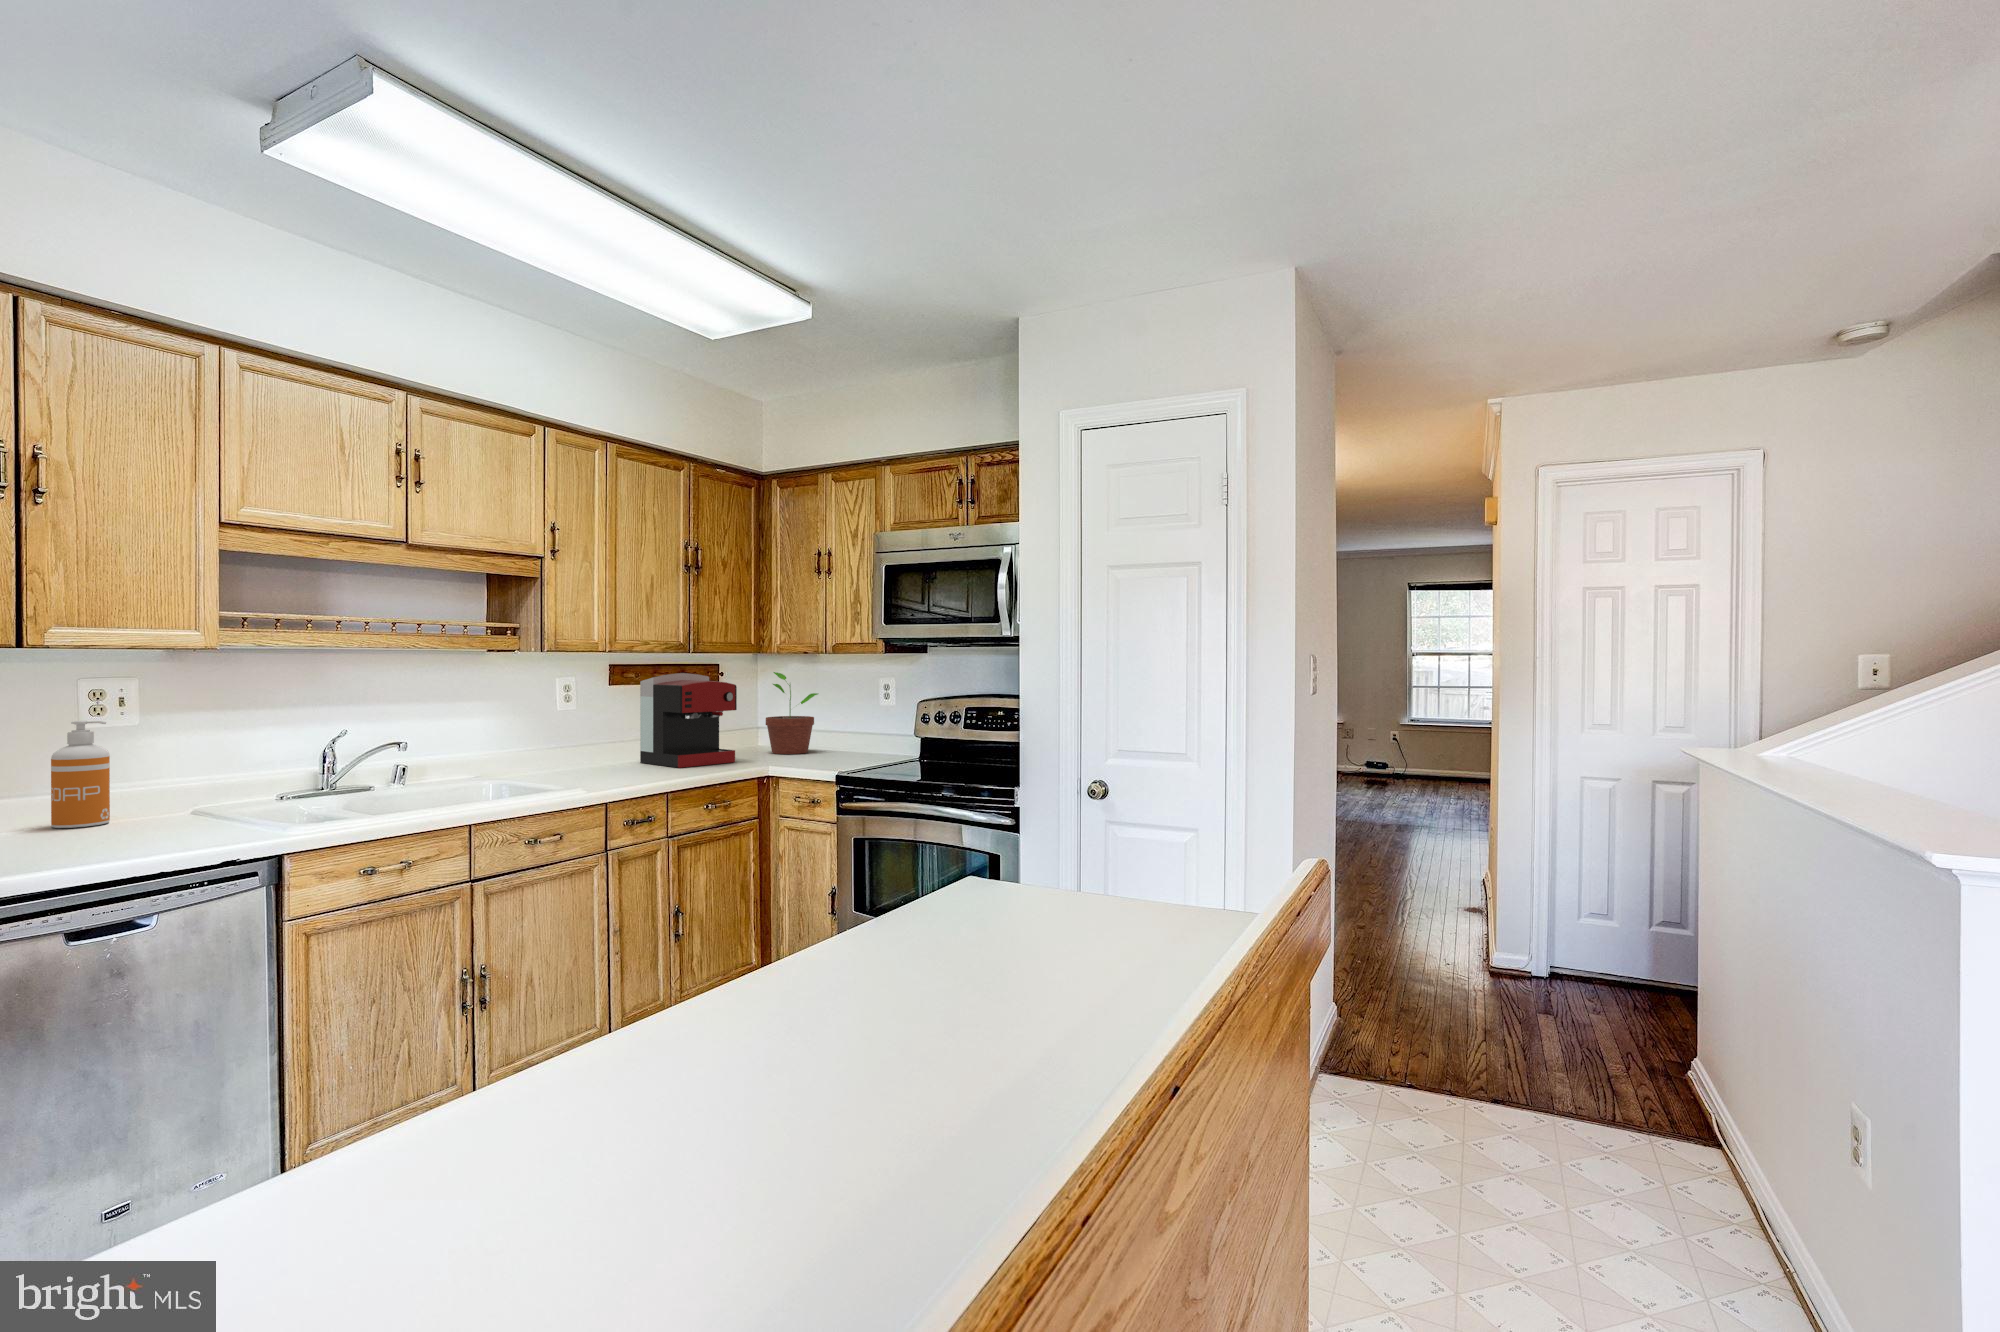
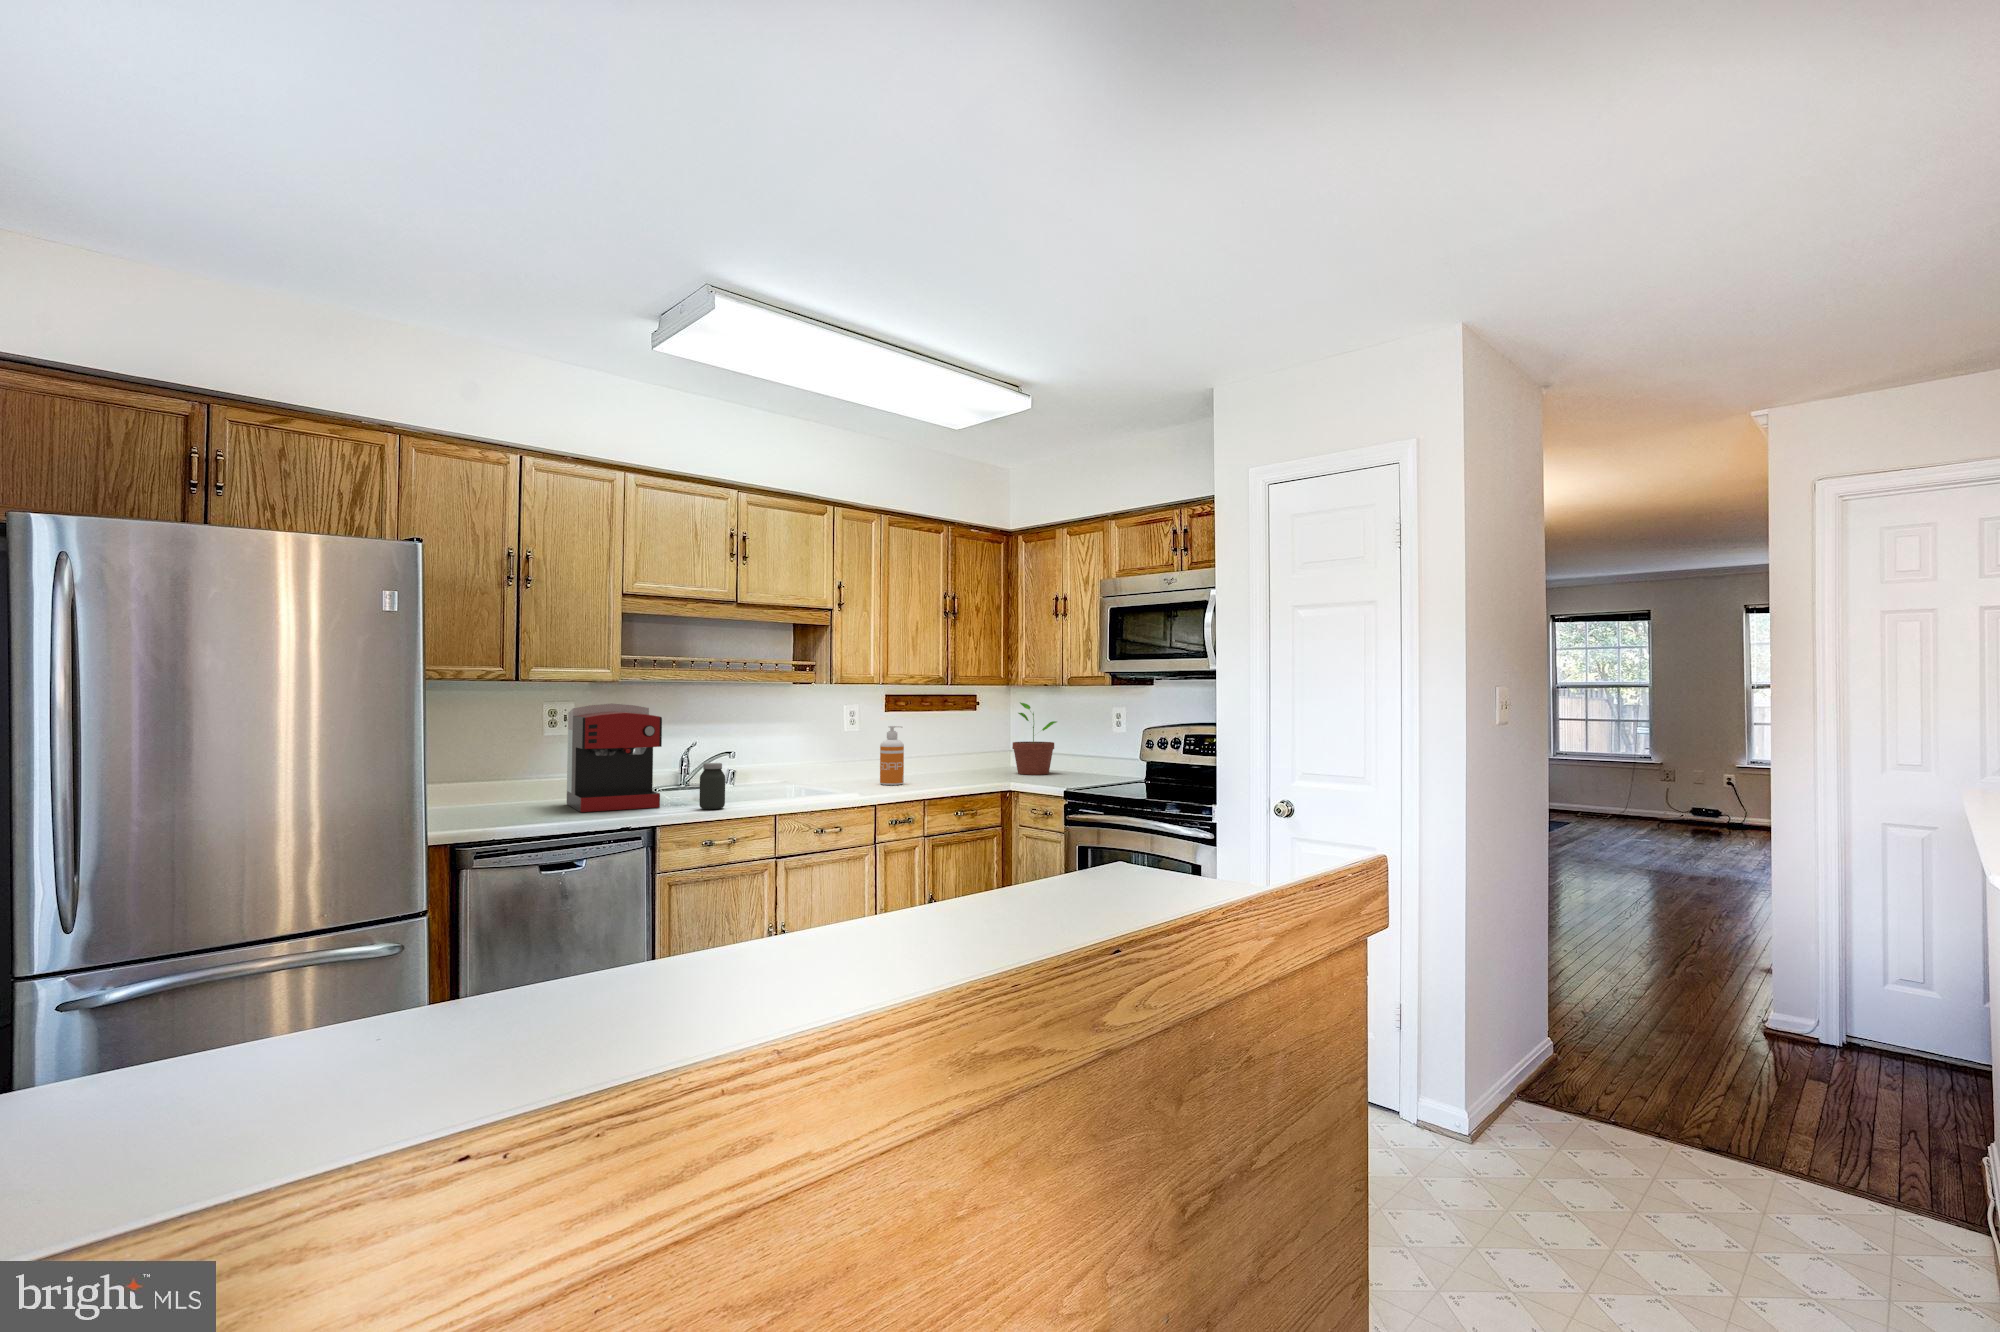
coffee maker: present [640,673,737,768] -> present [567,703,662,812]
soap dispenser: present [51,721,110,828] -> present [880,726,904,785]
jar: none [352,760,392,824] -> present [700,763,725,809]

